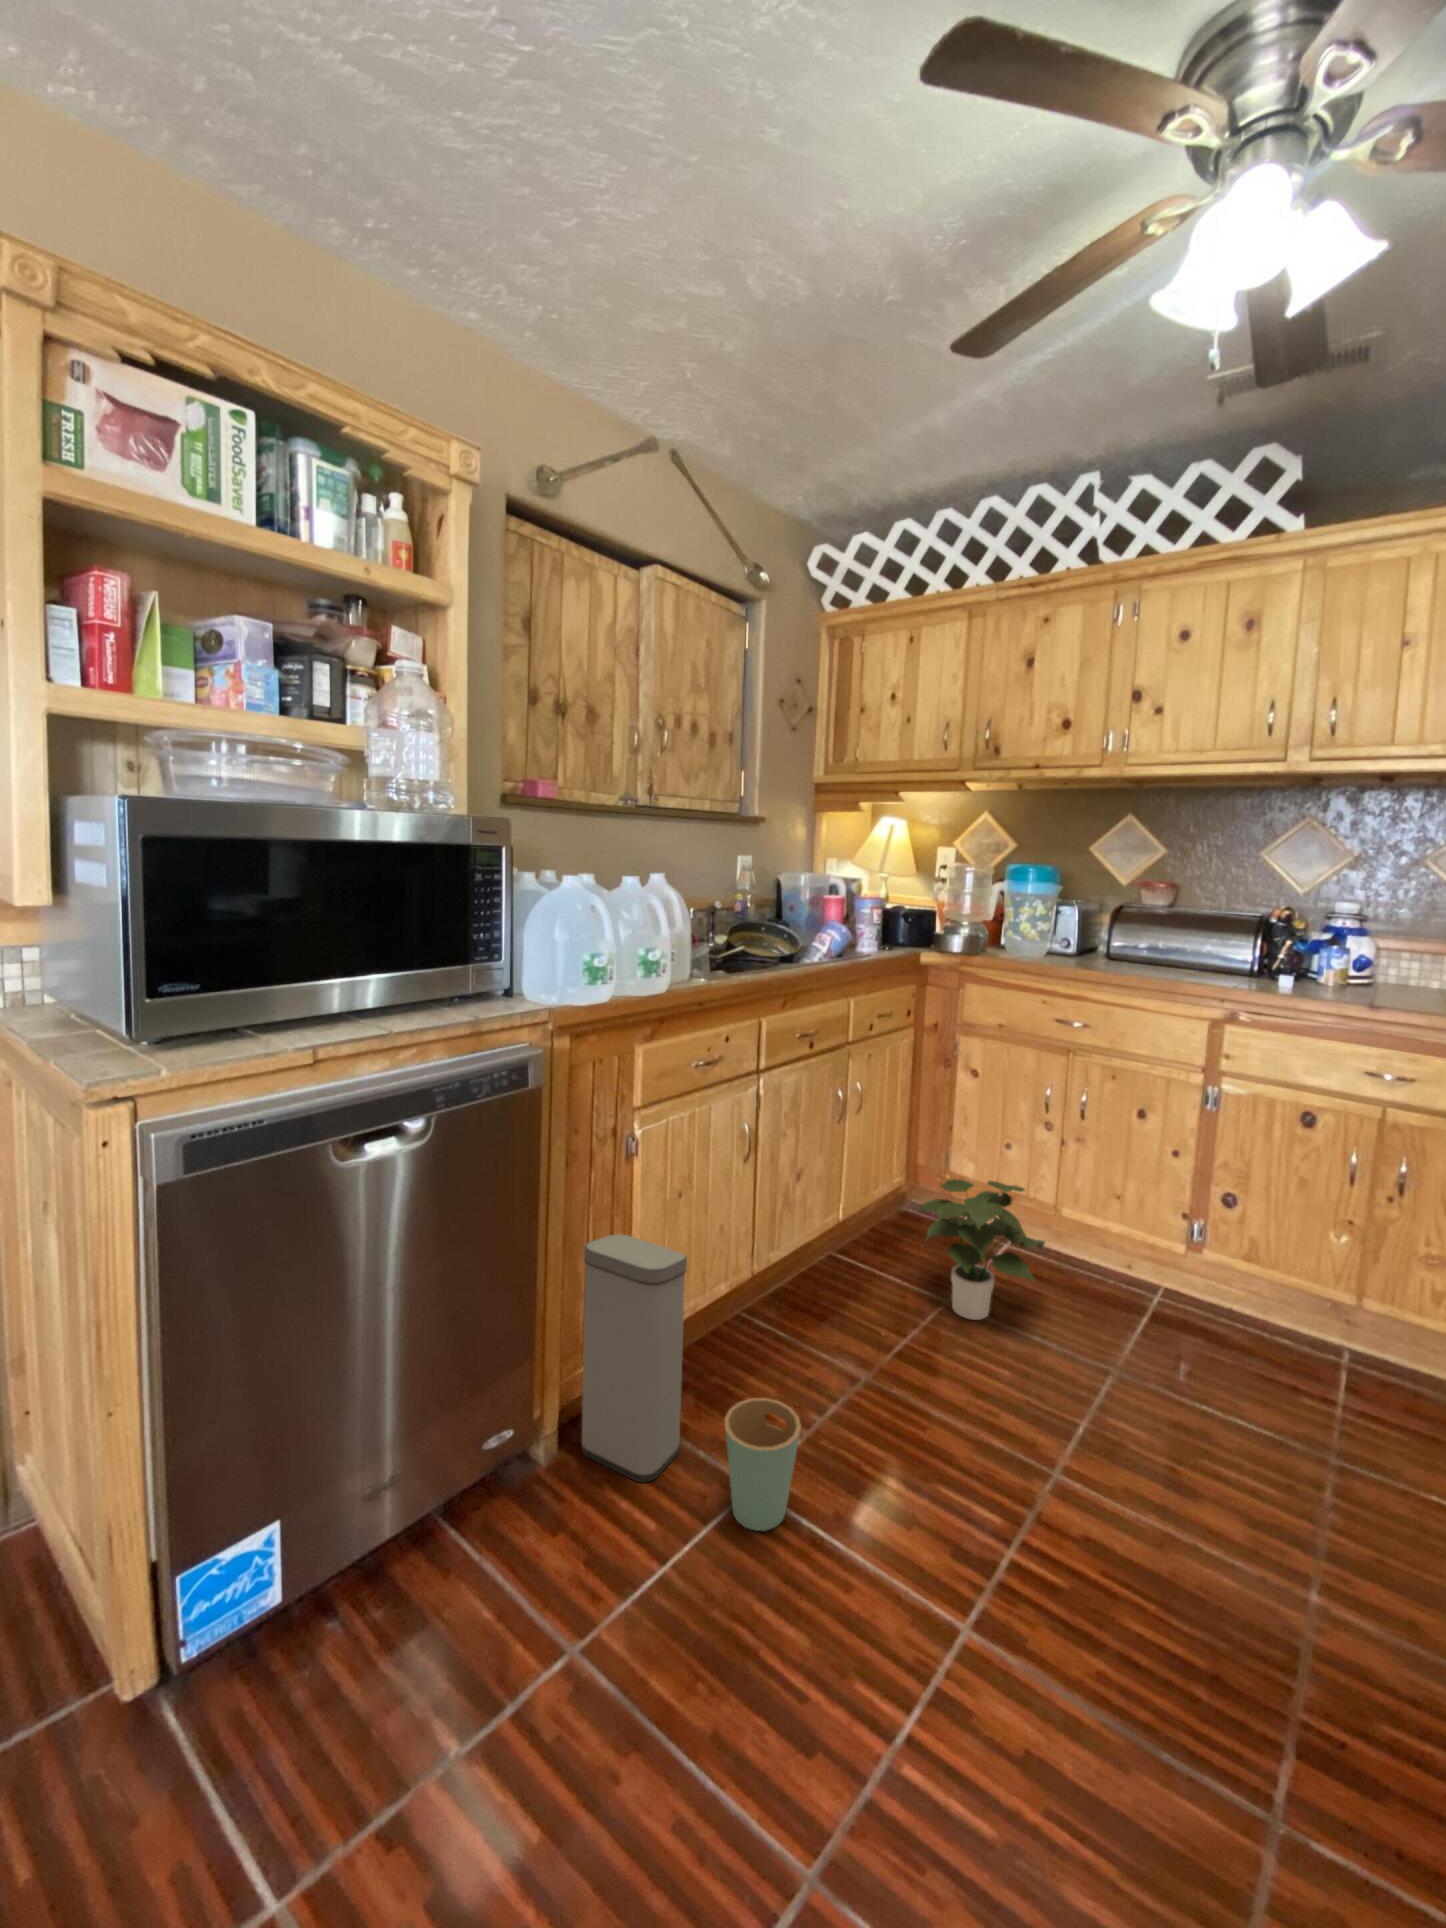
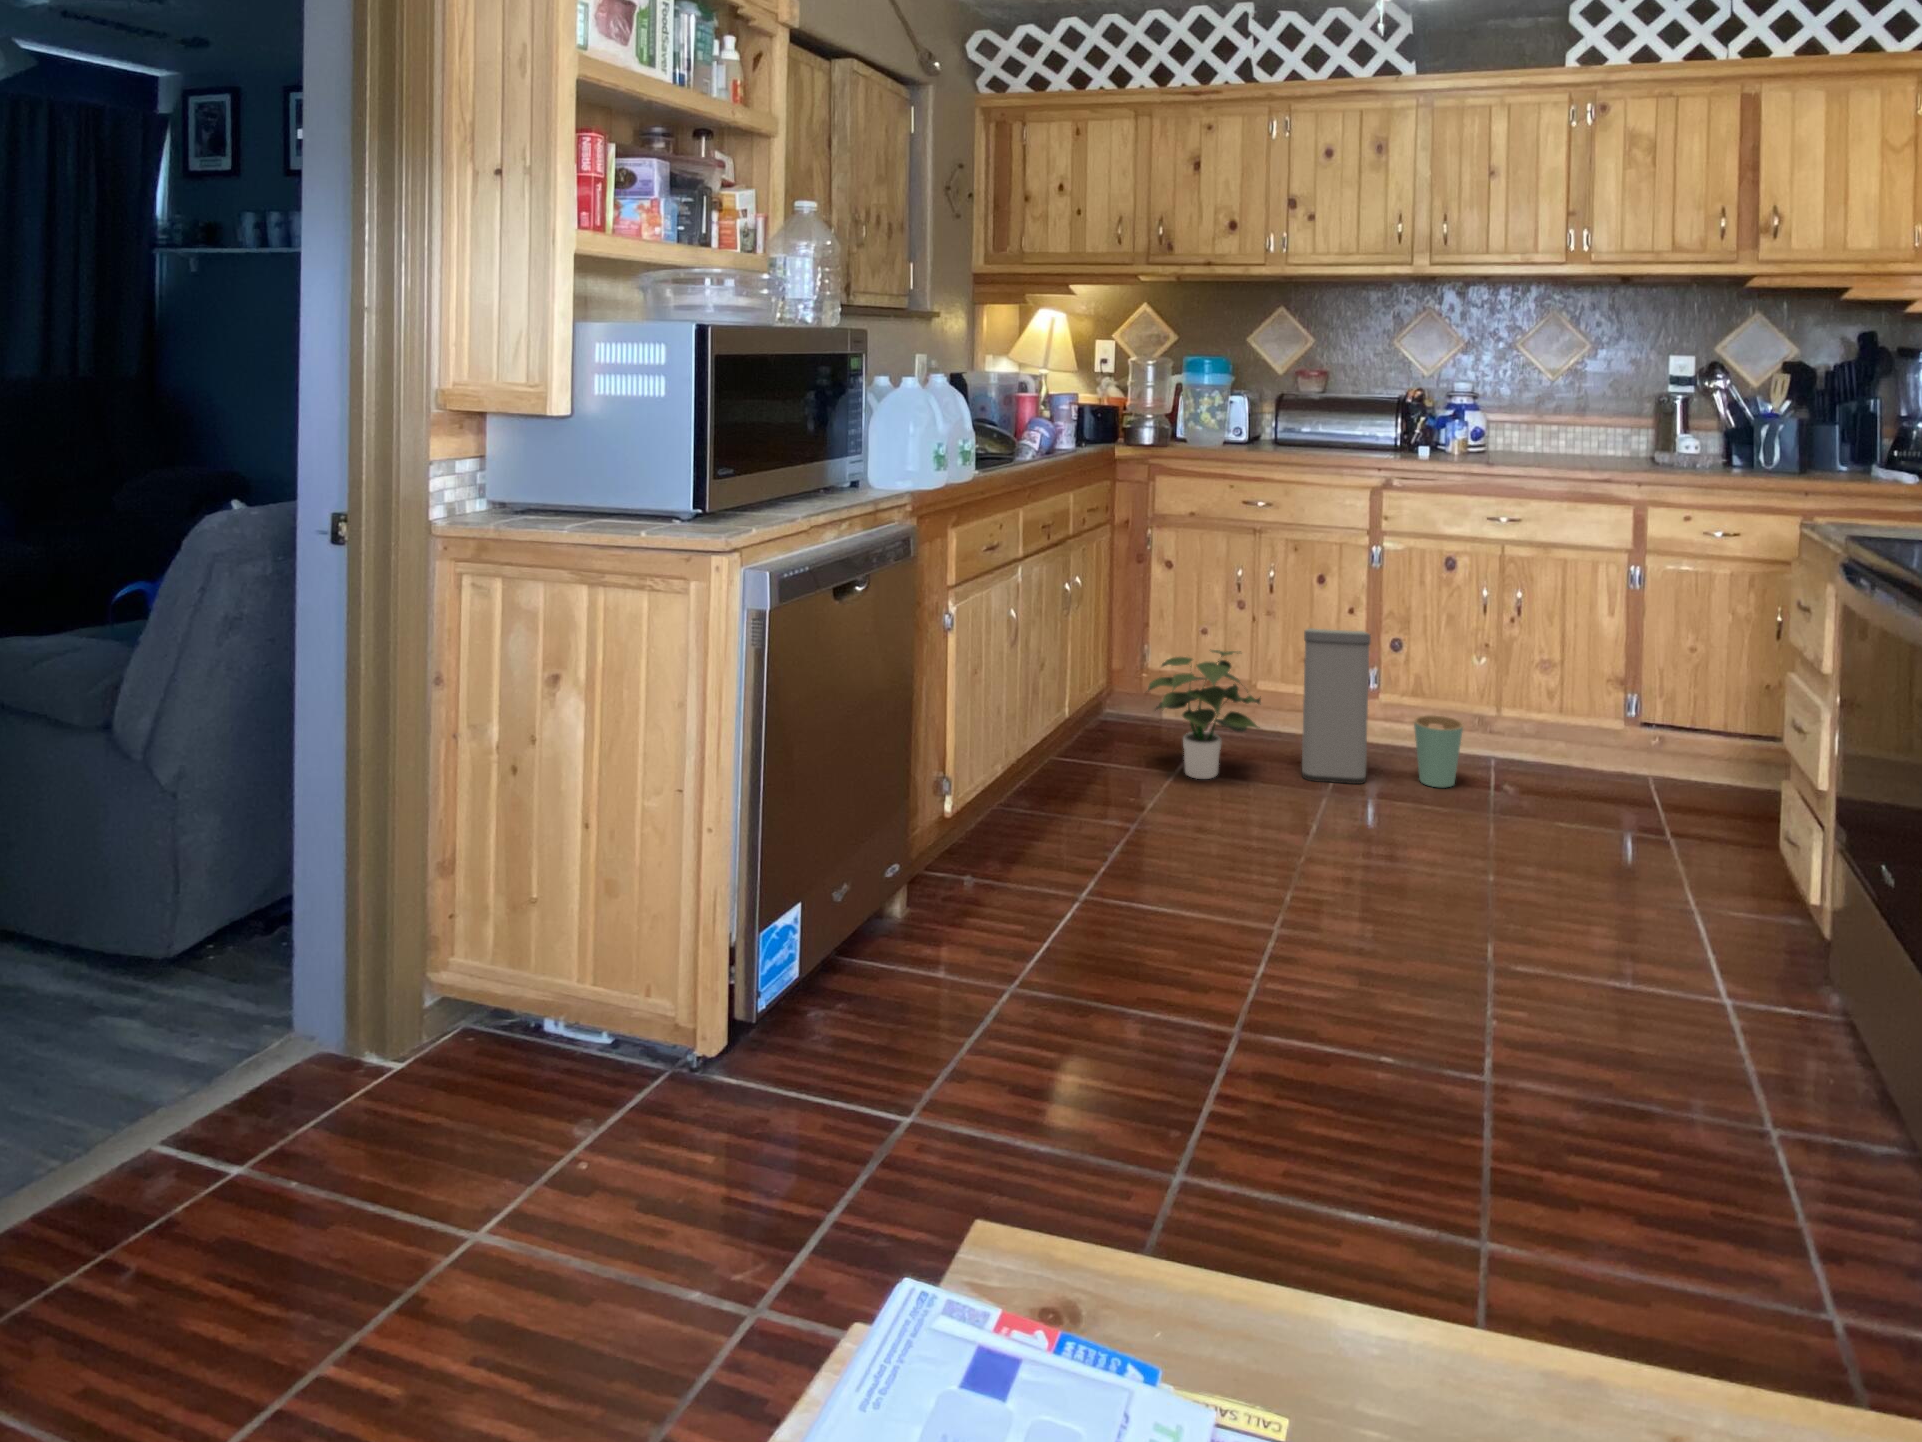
trash can: present [582,1234,801,1531] -> present [1302,628,1463,787]

